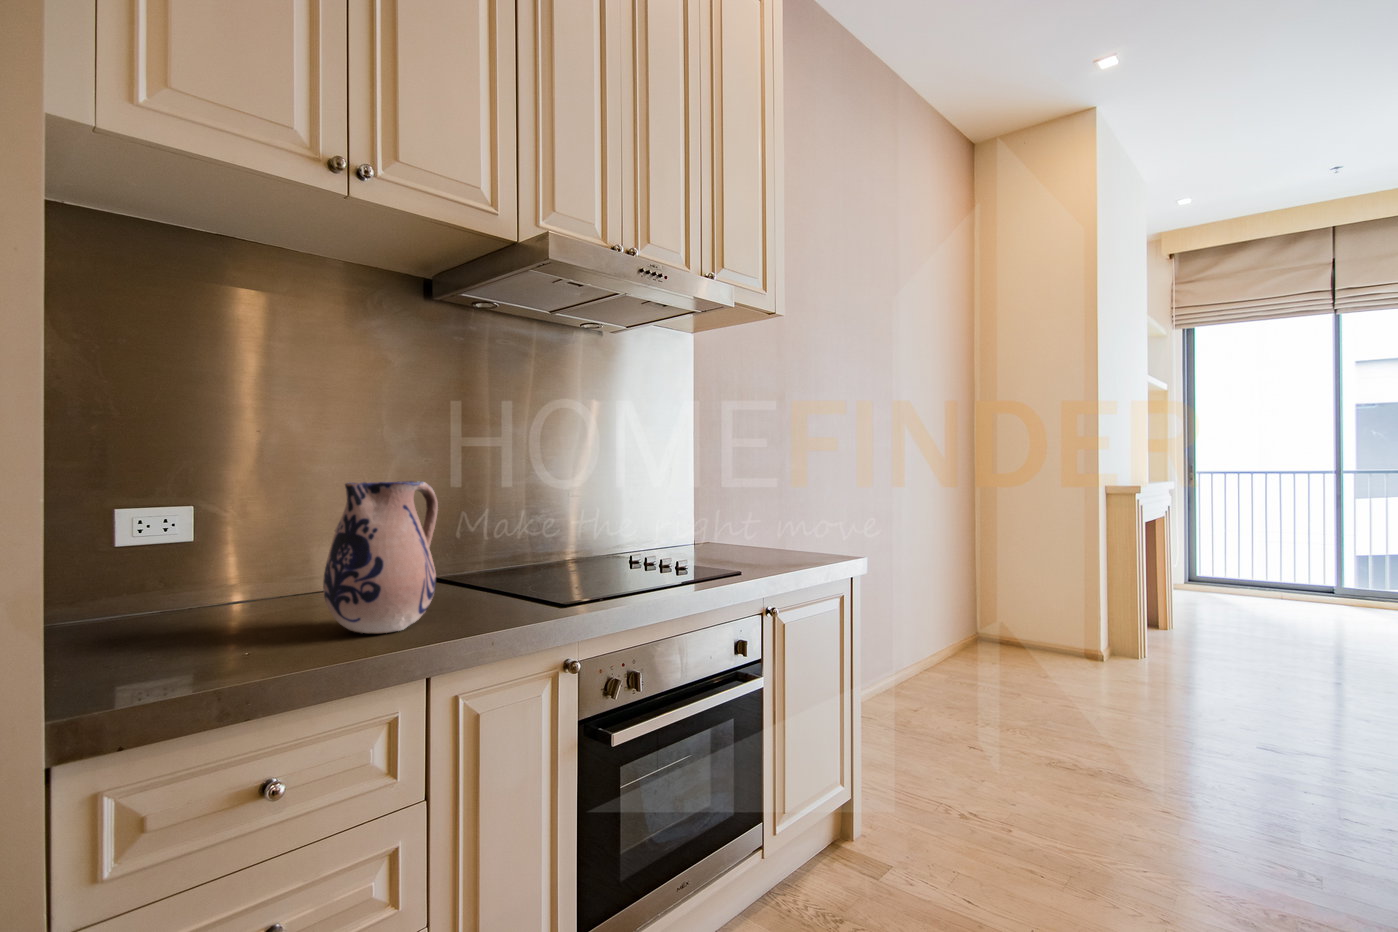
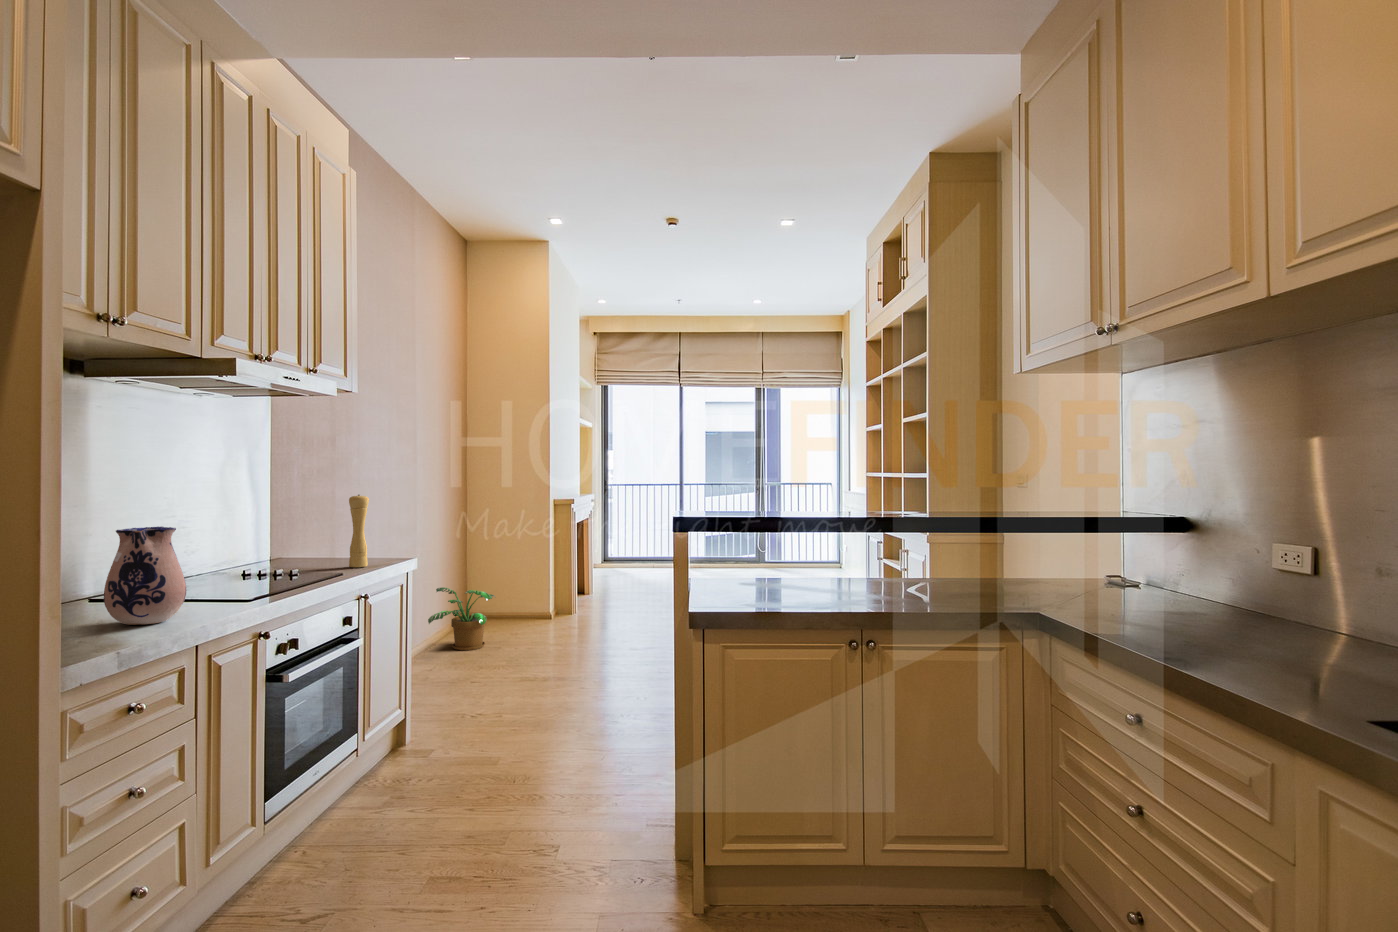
pepper mill: none [760,456,787,565] -> present [349,495,369,567]
potted plant: none [922,597,1015,688] -> present [428,587,495,650]

